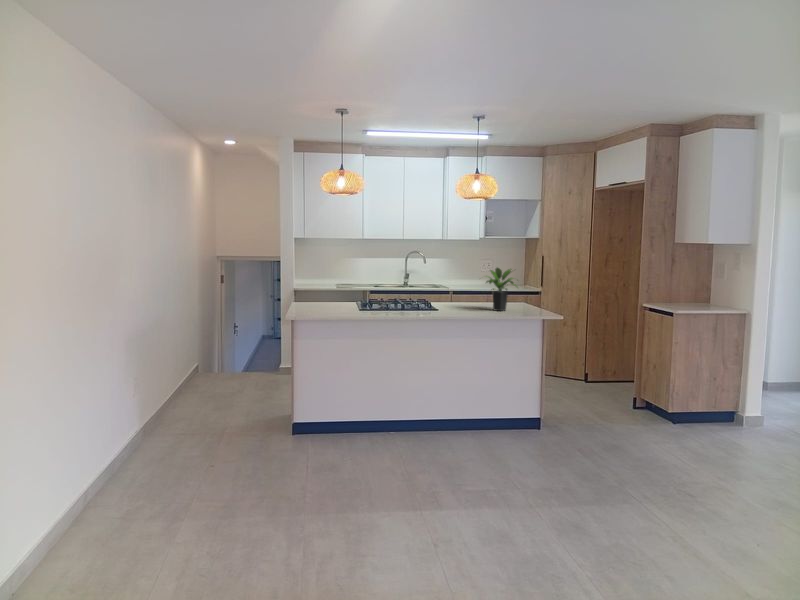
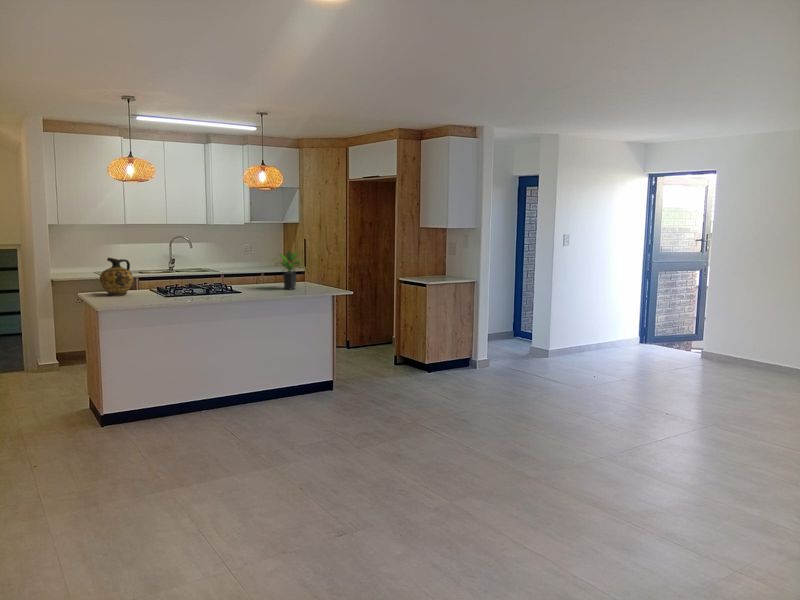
ceramic jug: none [308,270,338,308] -> present [100,258,133,296]

